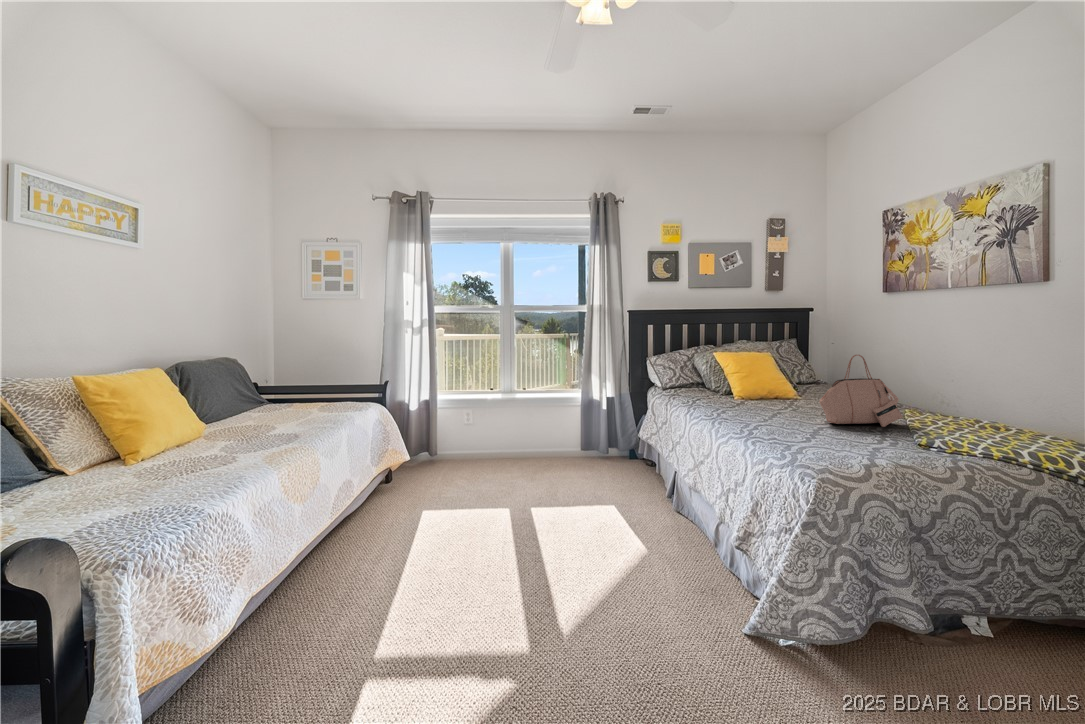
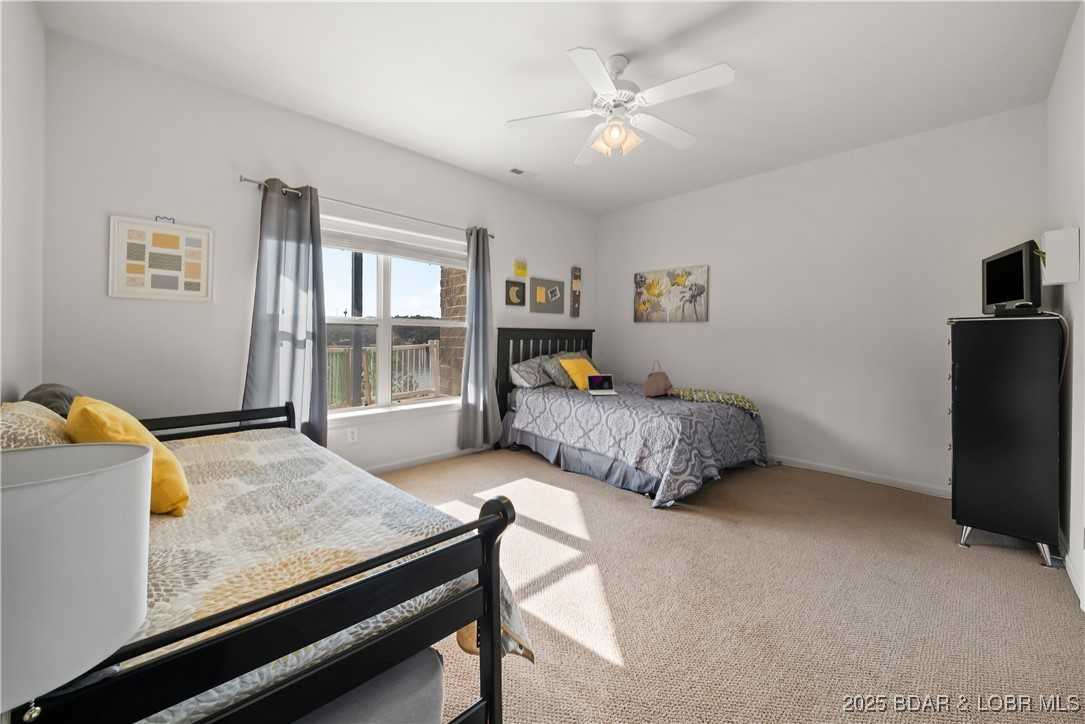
laptop: none [728,377,784,414] -> present [587,374,618,395]

